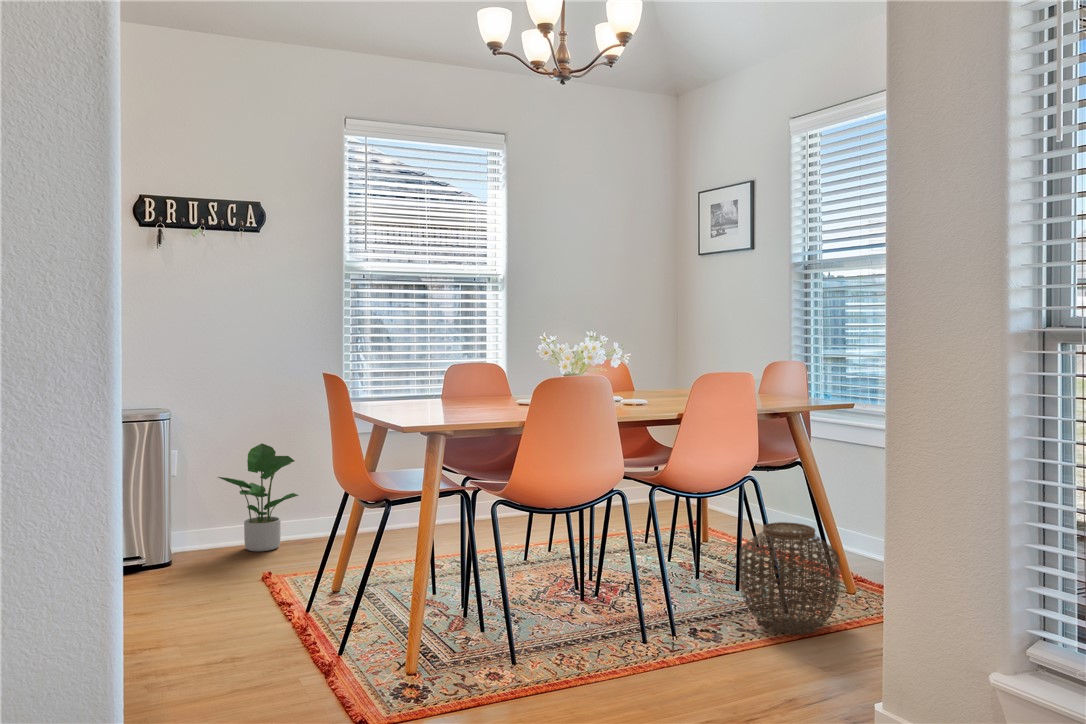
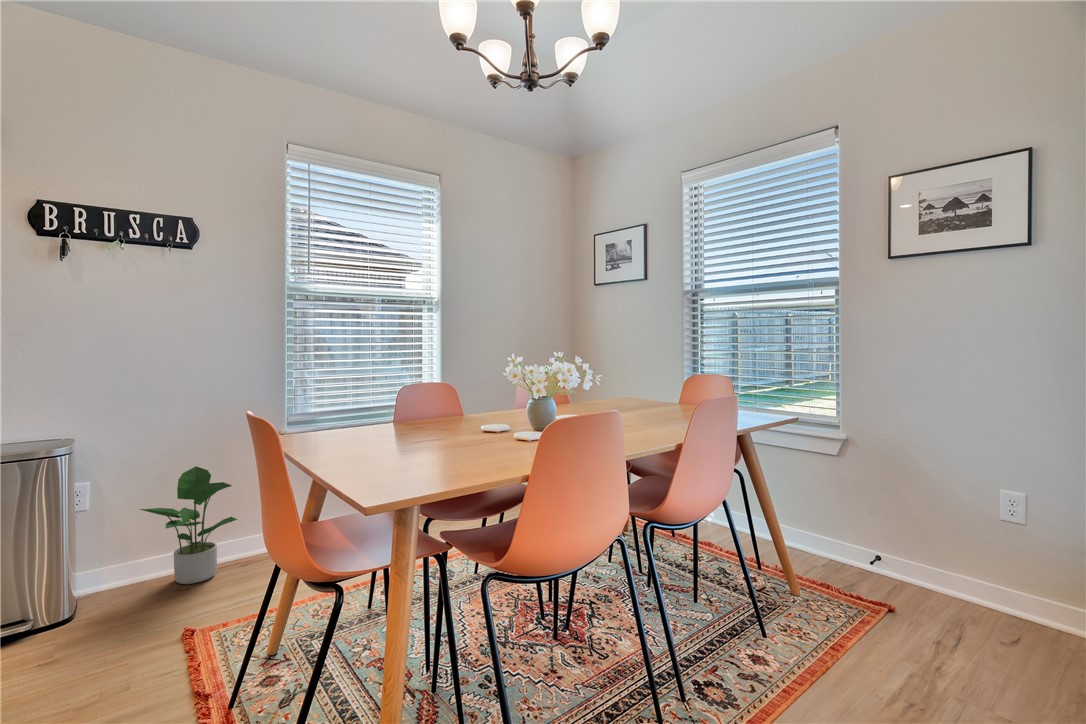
woven basket: present [740,522,840,635] -> none [722,540,828,663]

